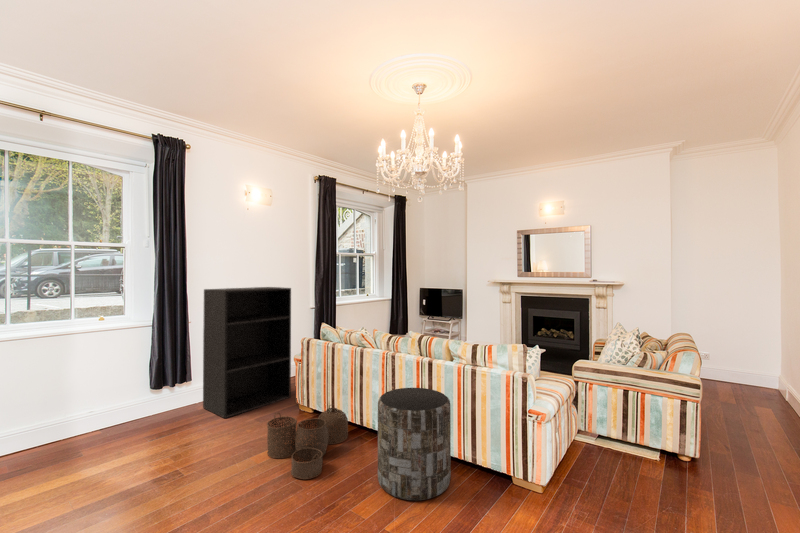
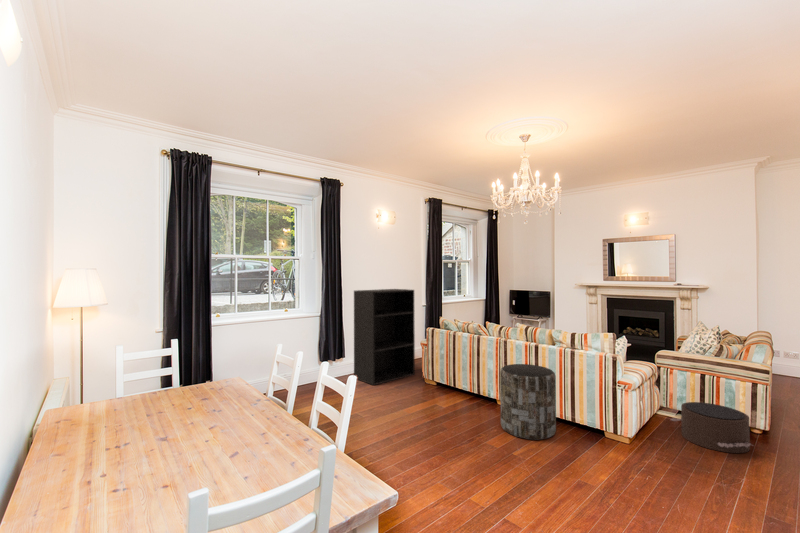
woven basket: present [267,407,348,479] -> none [415,377,470,423]
pouf: none [590,427,690,498] -> present [671,402,751,453]

